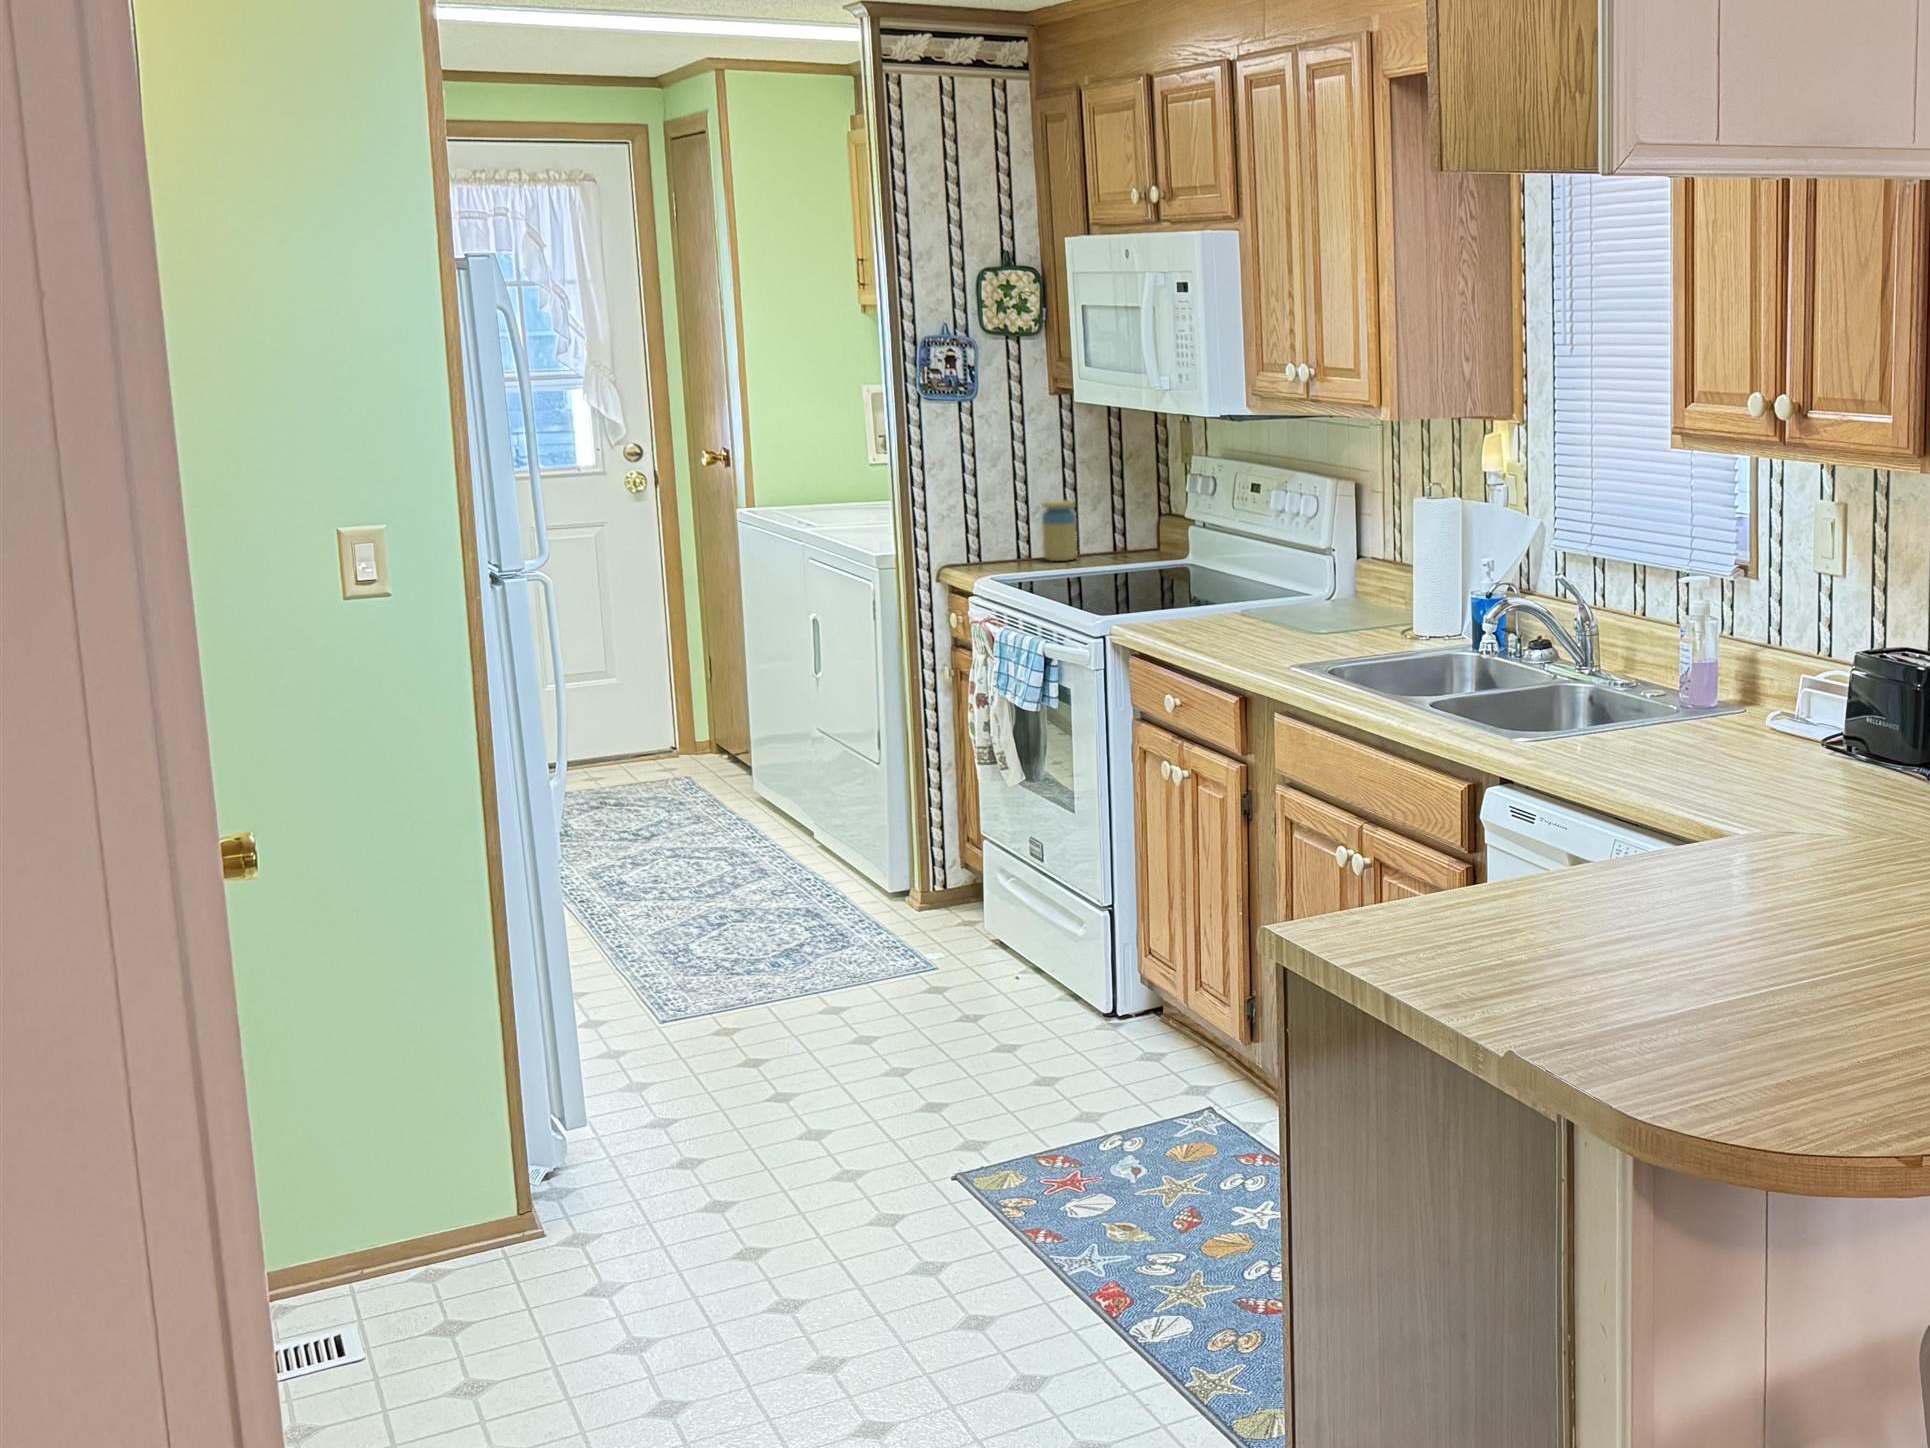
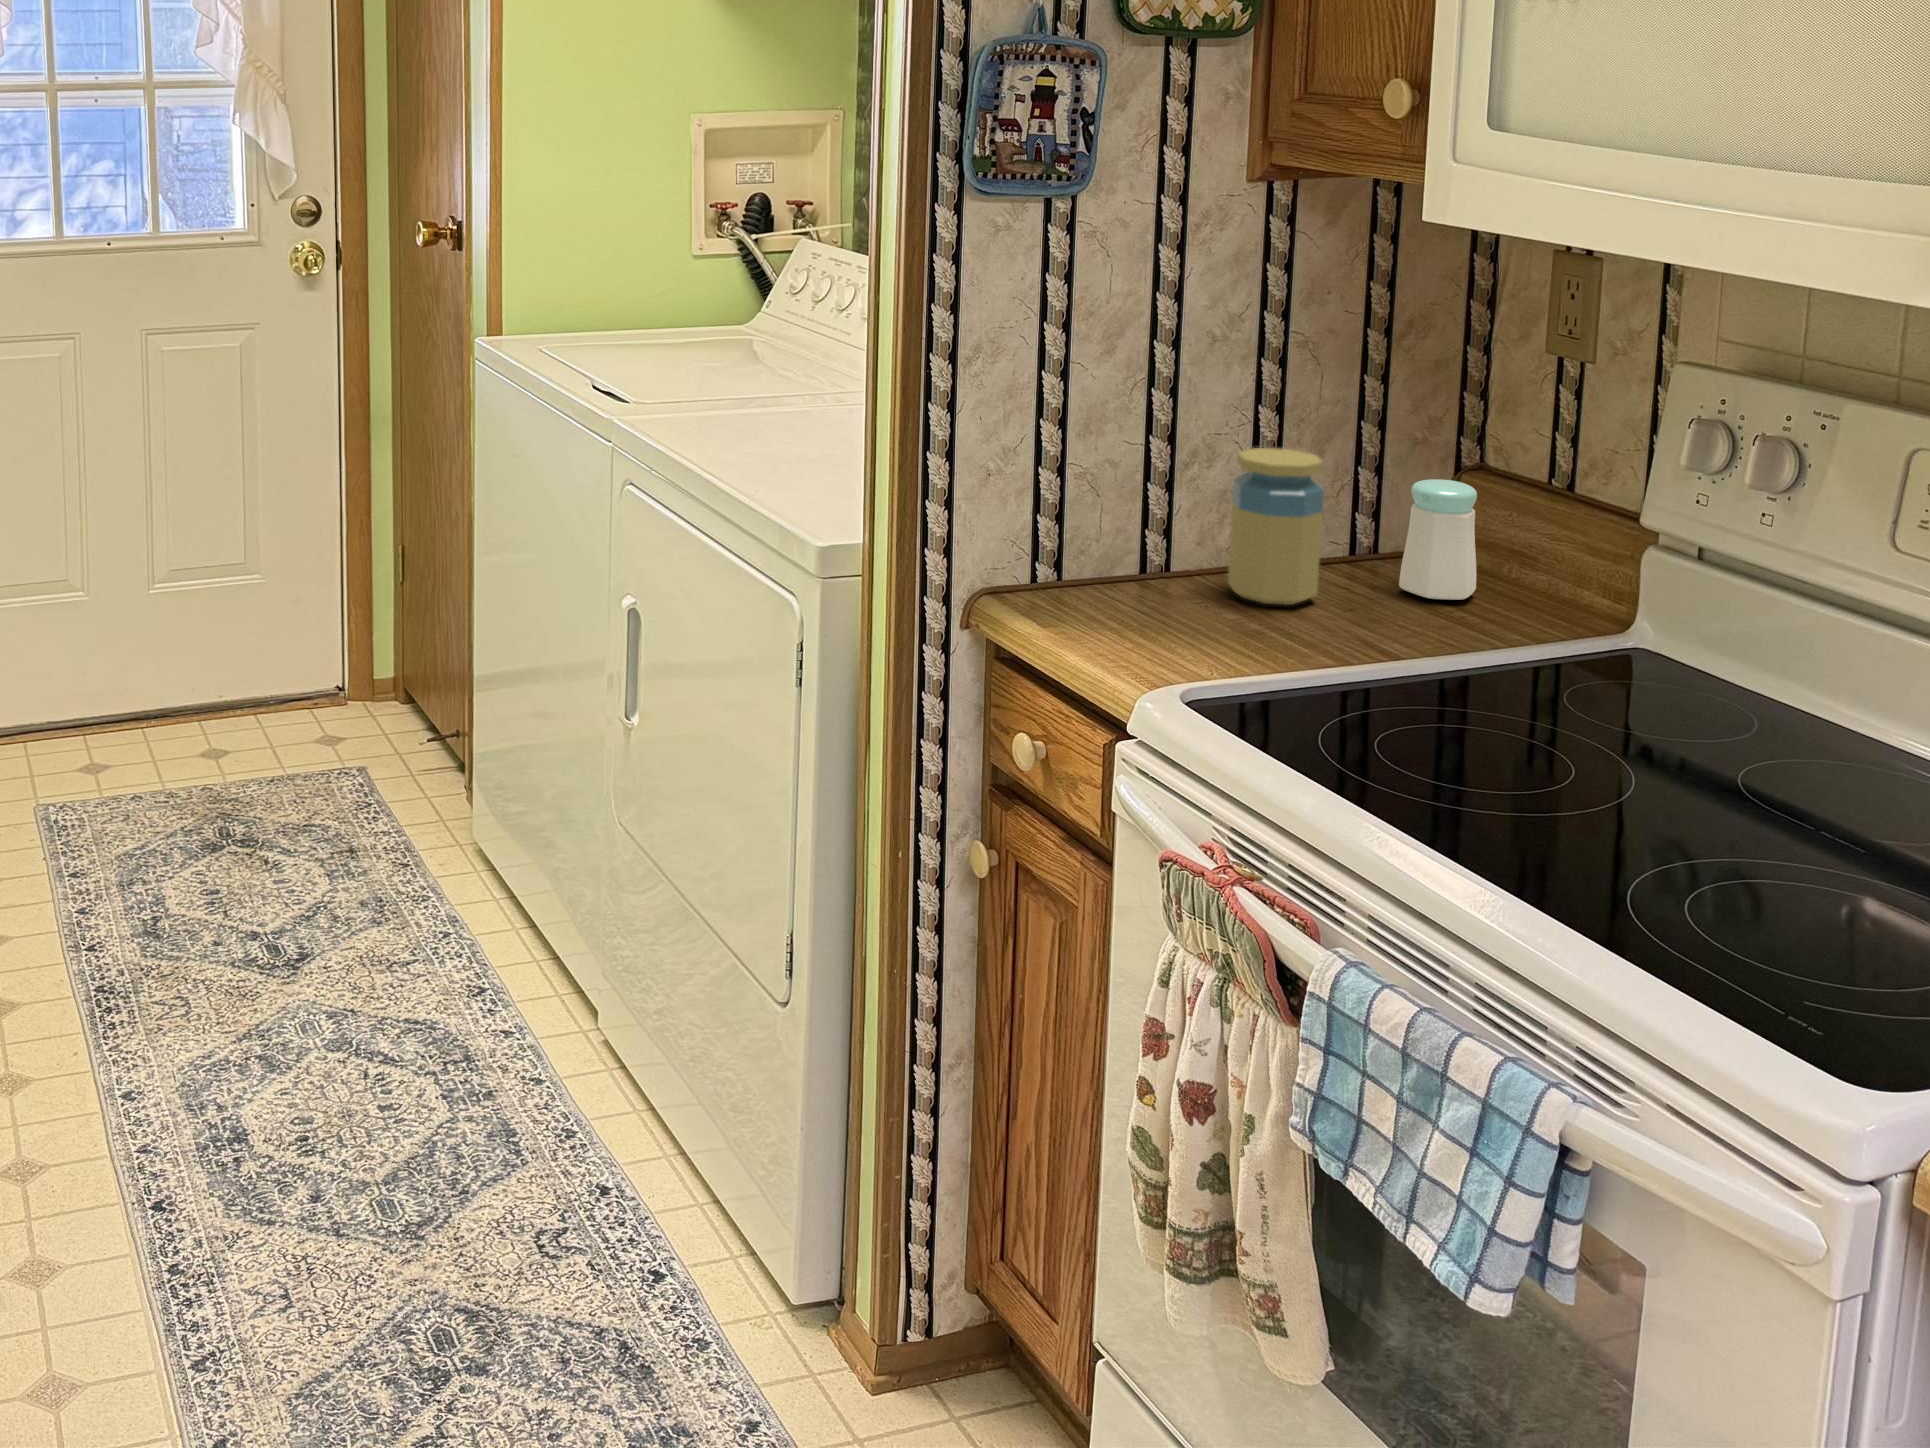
salt shaker: none [1115,510,1145,557] -> present [1399,479,1477,600]

